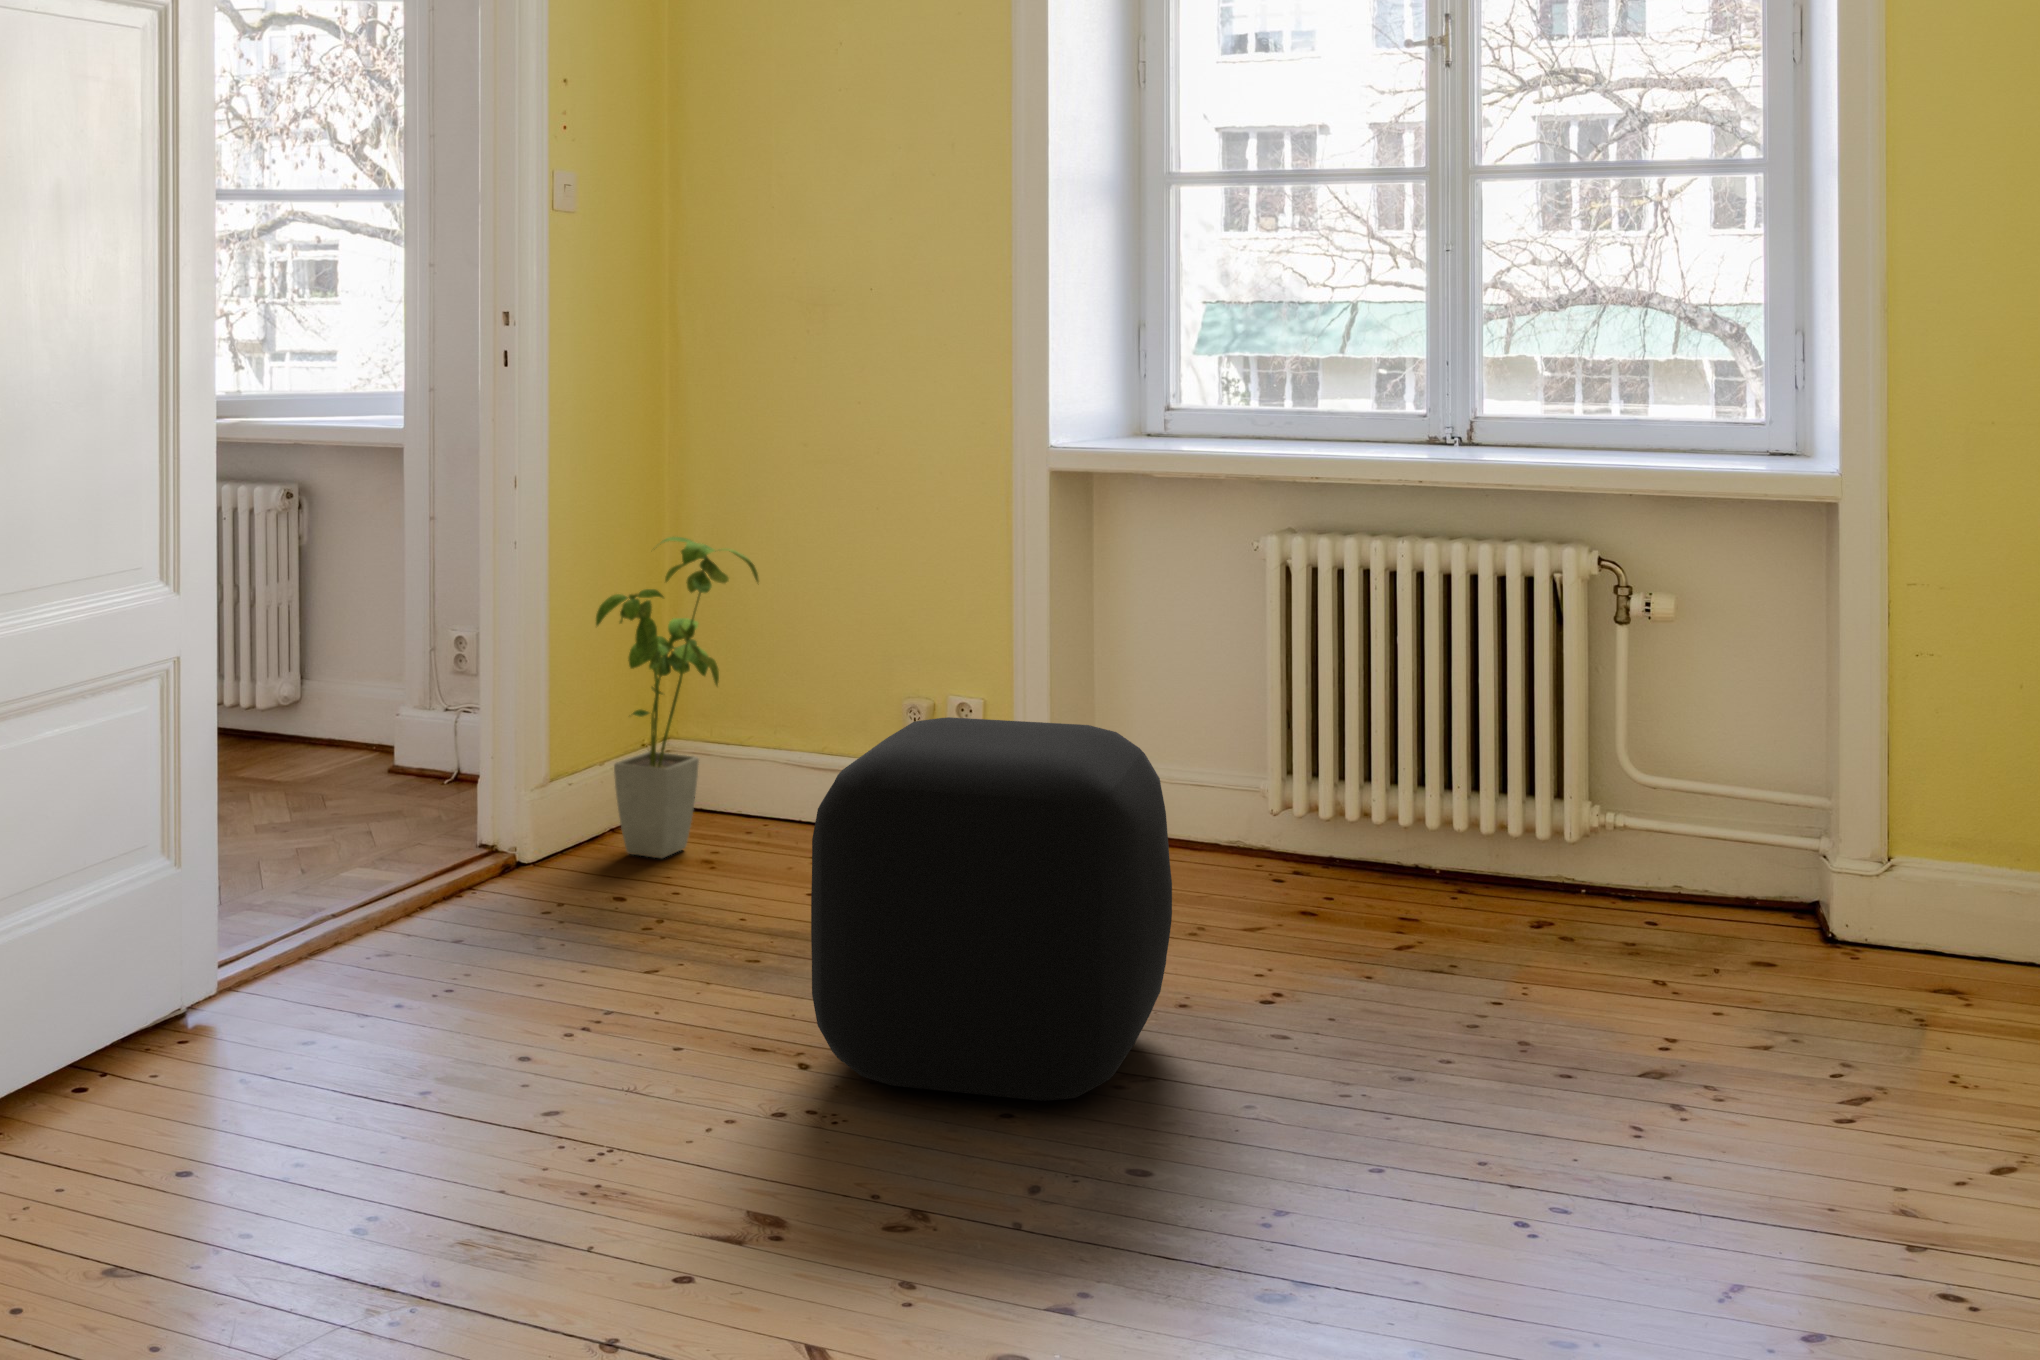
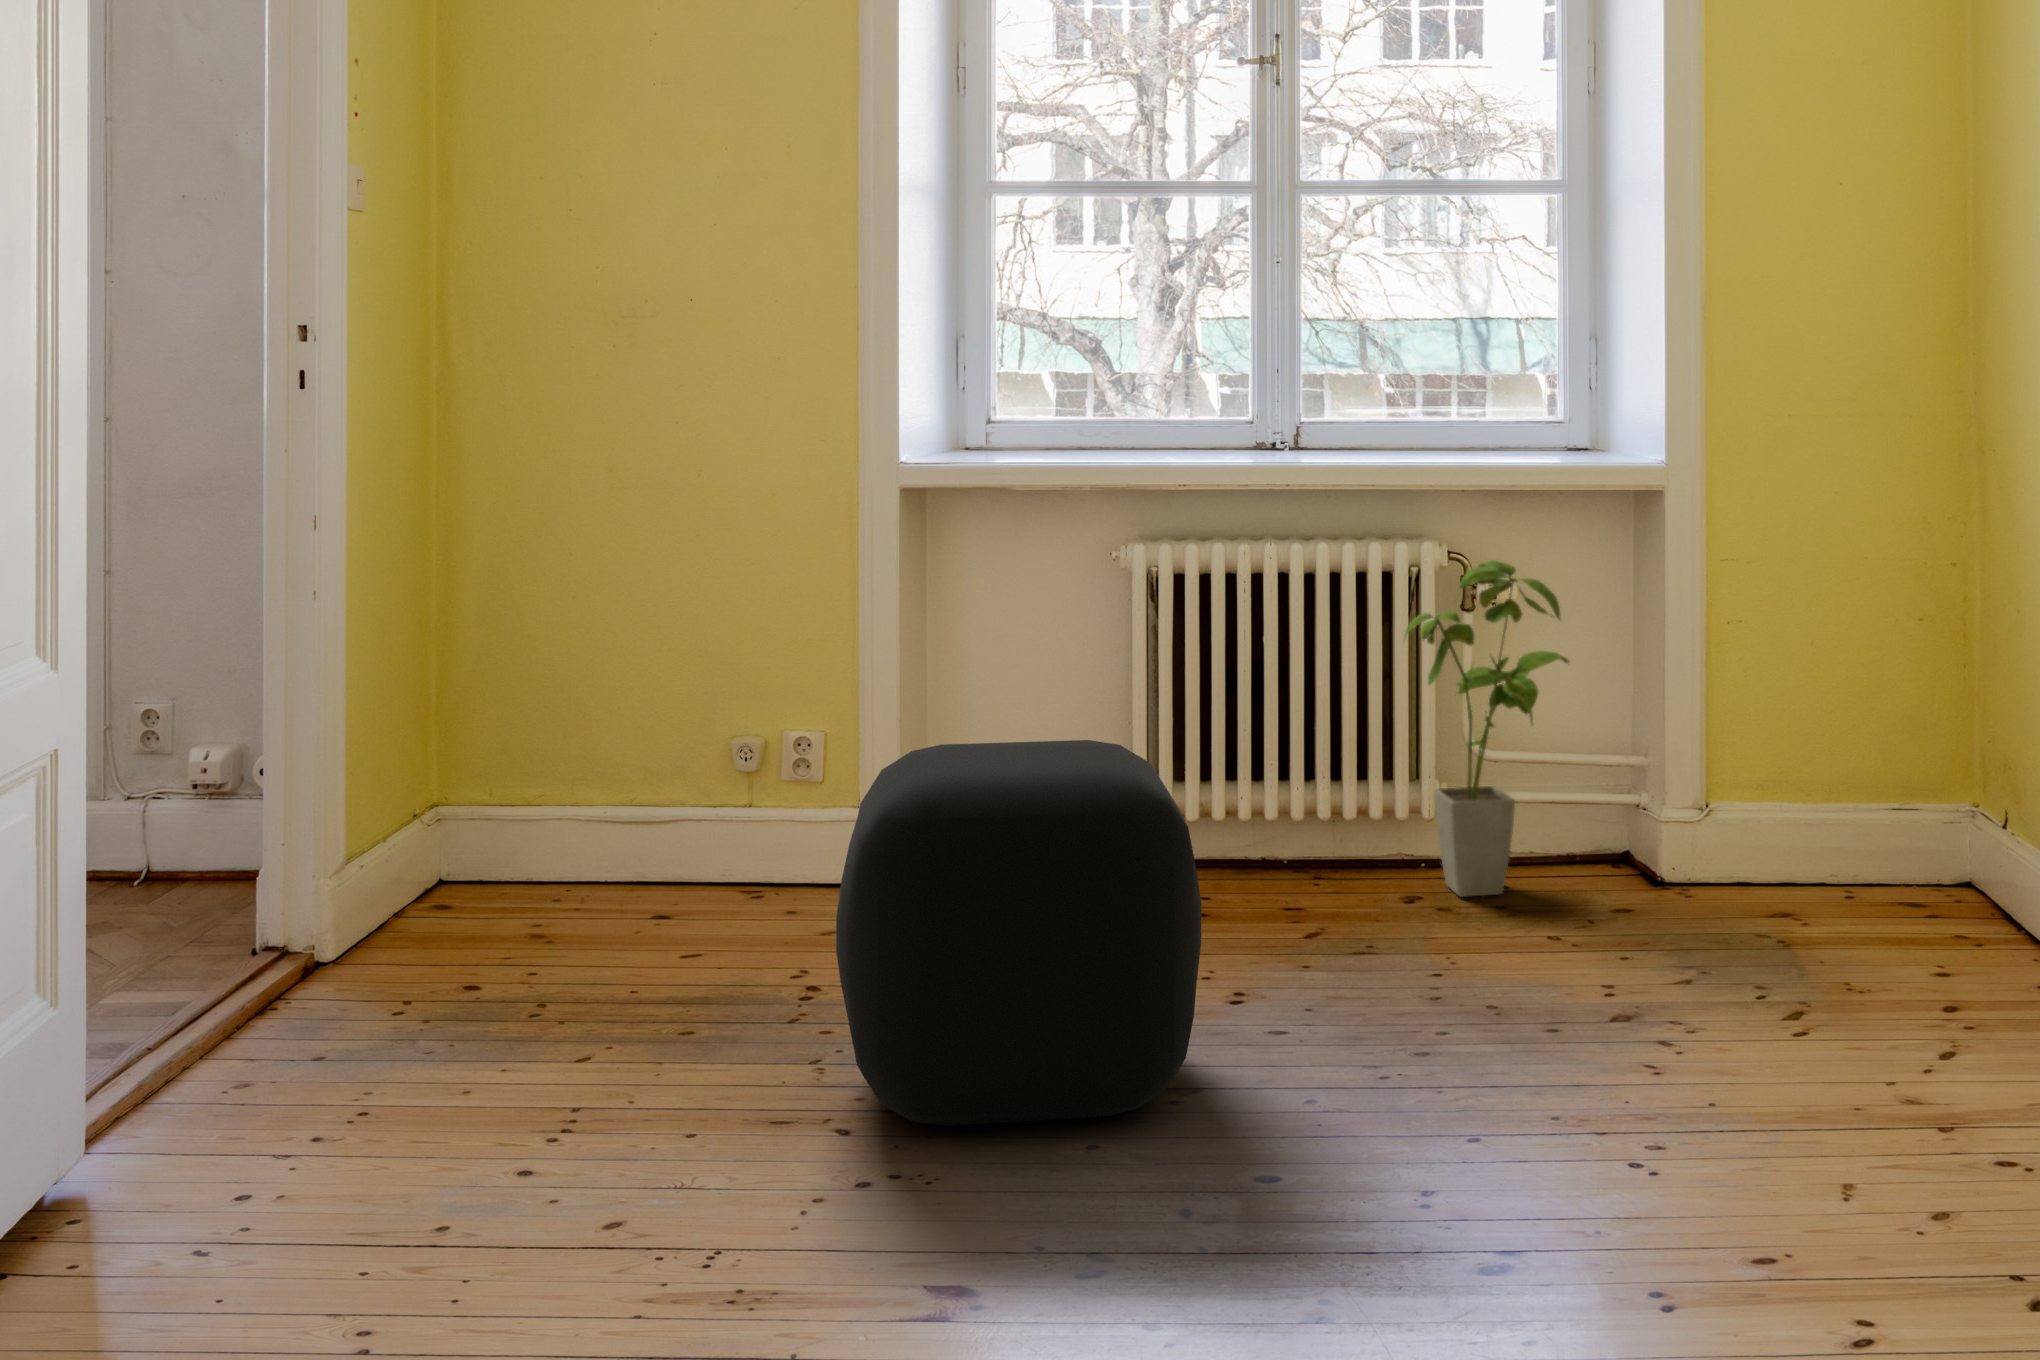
house plant: present [596,537,759,858] -> present [1405,560,1569,897]

